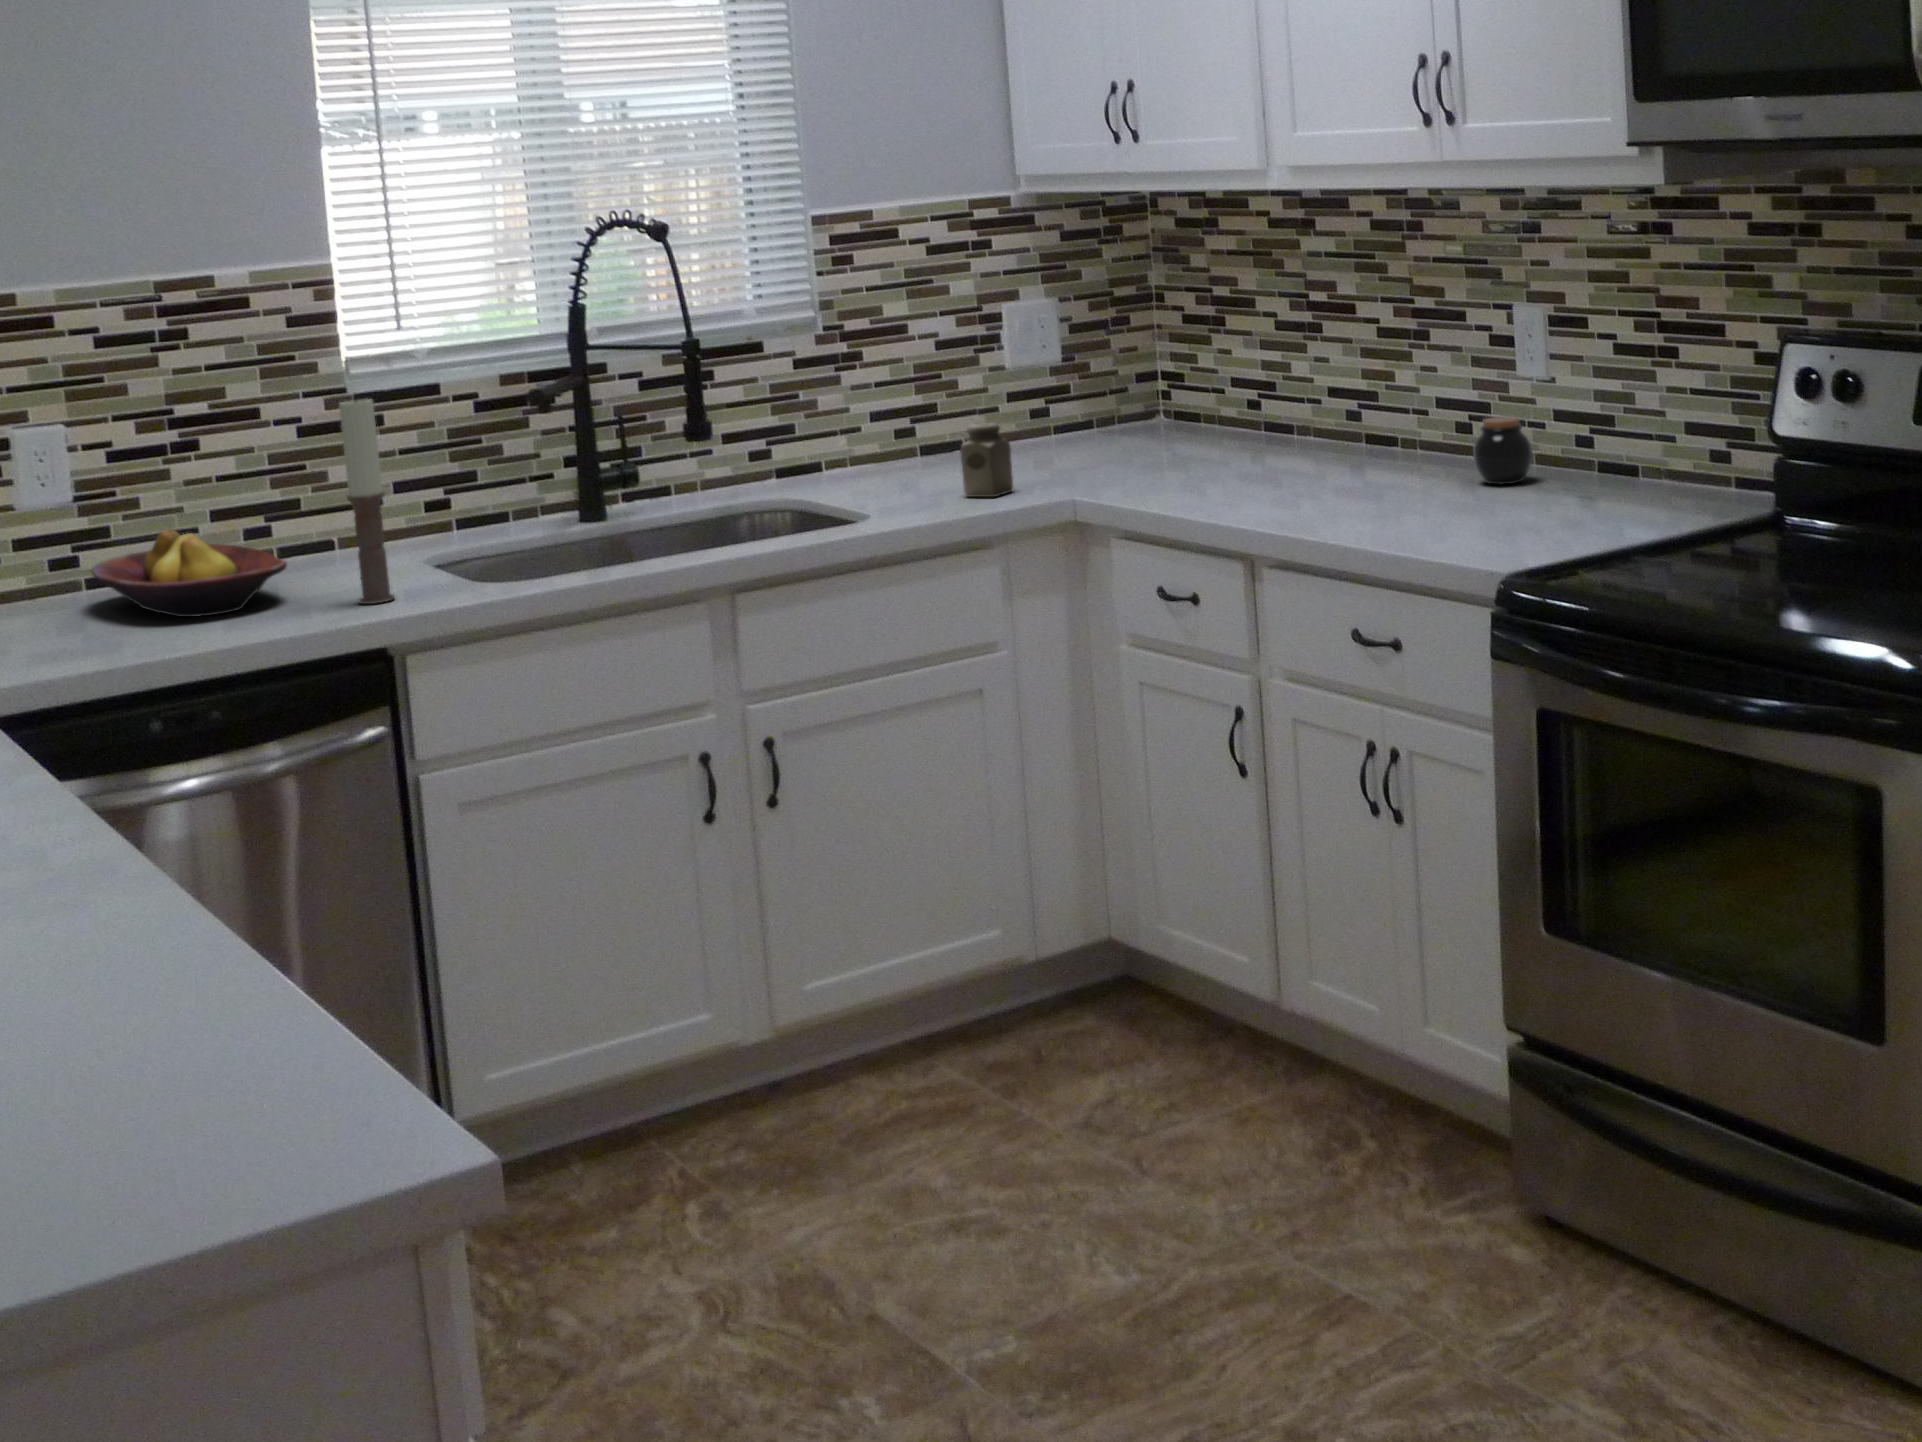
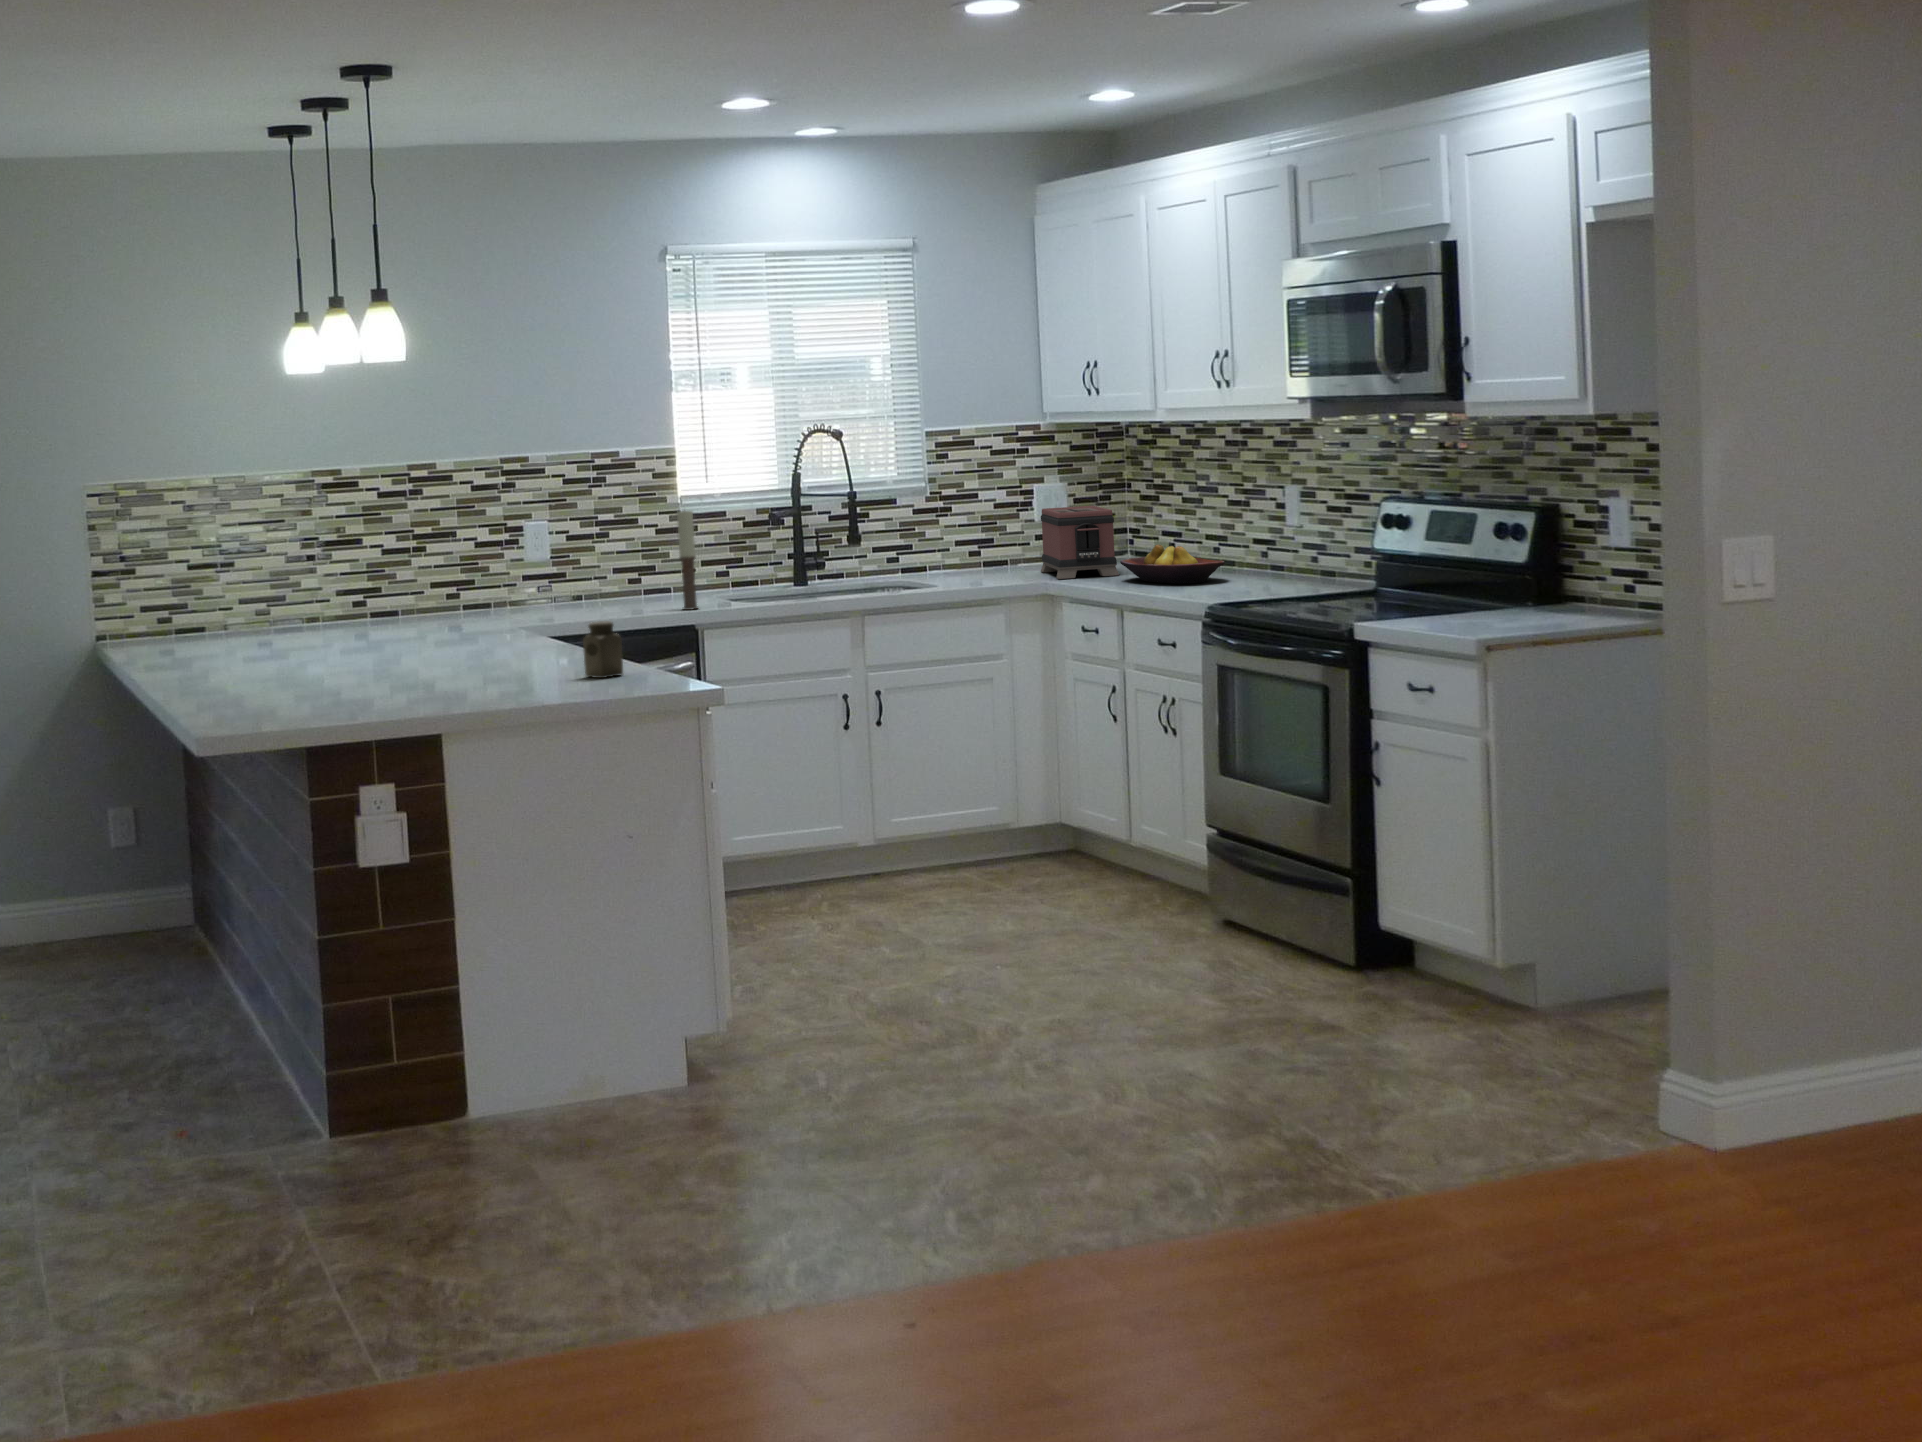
toaster: none [1028,340,1187,481] -> present [1041,506,1119,579]
jar: present [1474,417,1532,484] -> none [1259,547,1291,583]
salt shaker: present [960,423,1013,497] -> present [583,621,623,678]
fruit bowl: present [92,529,287,617] -> present [1120,545,1225,584]

